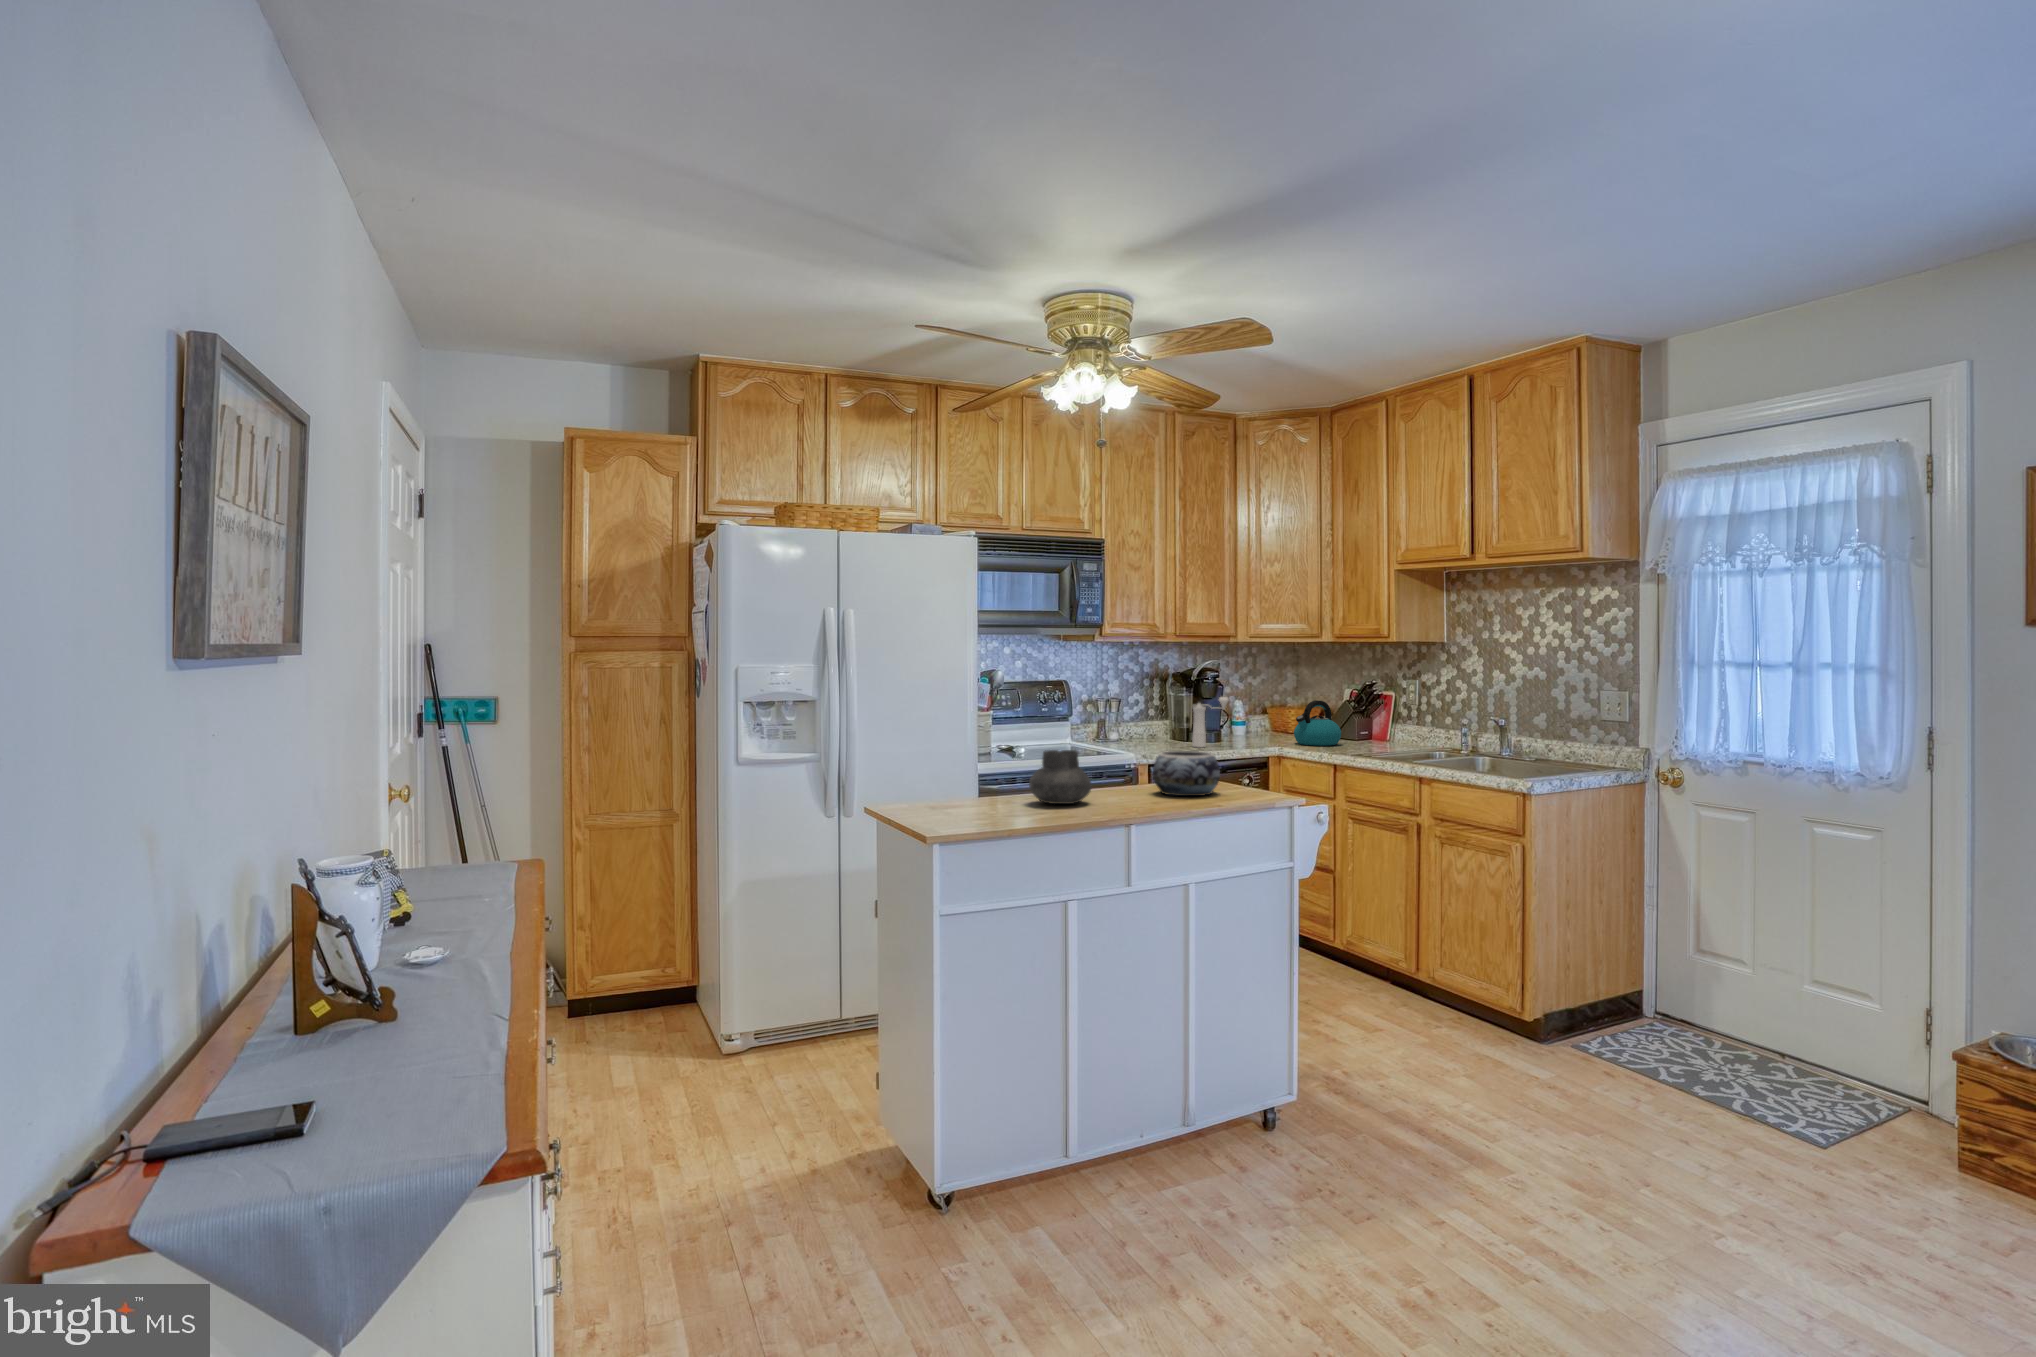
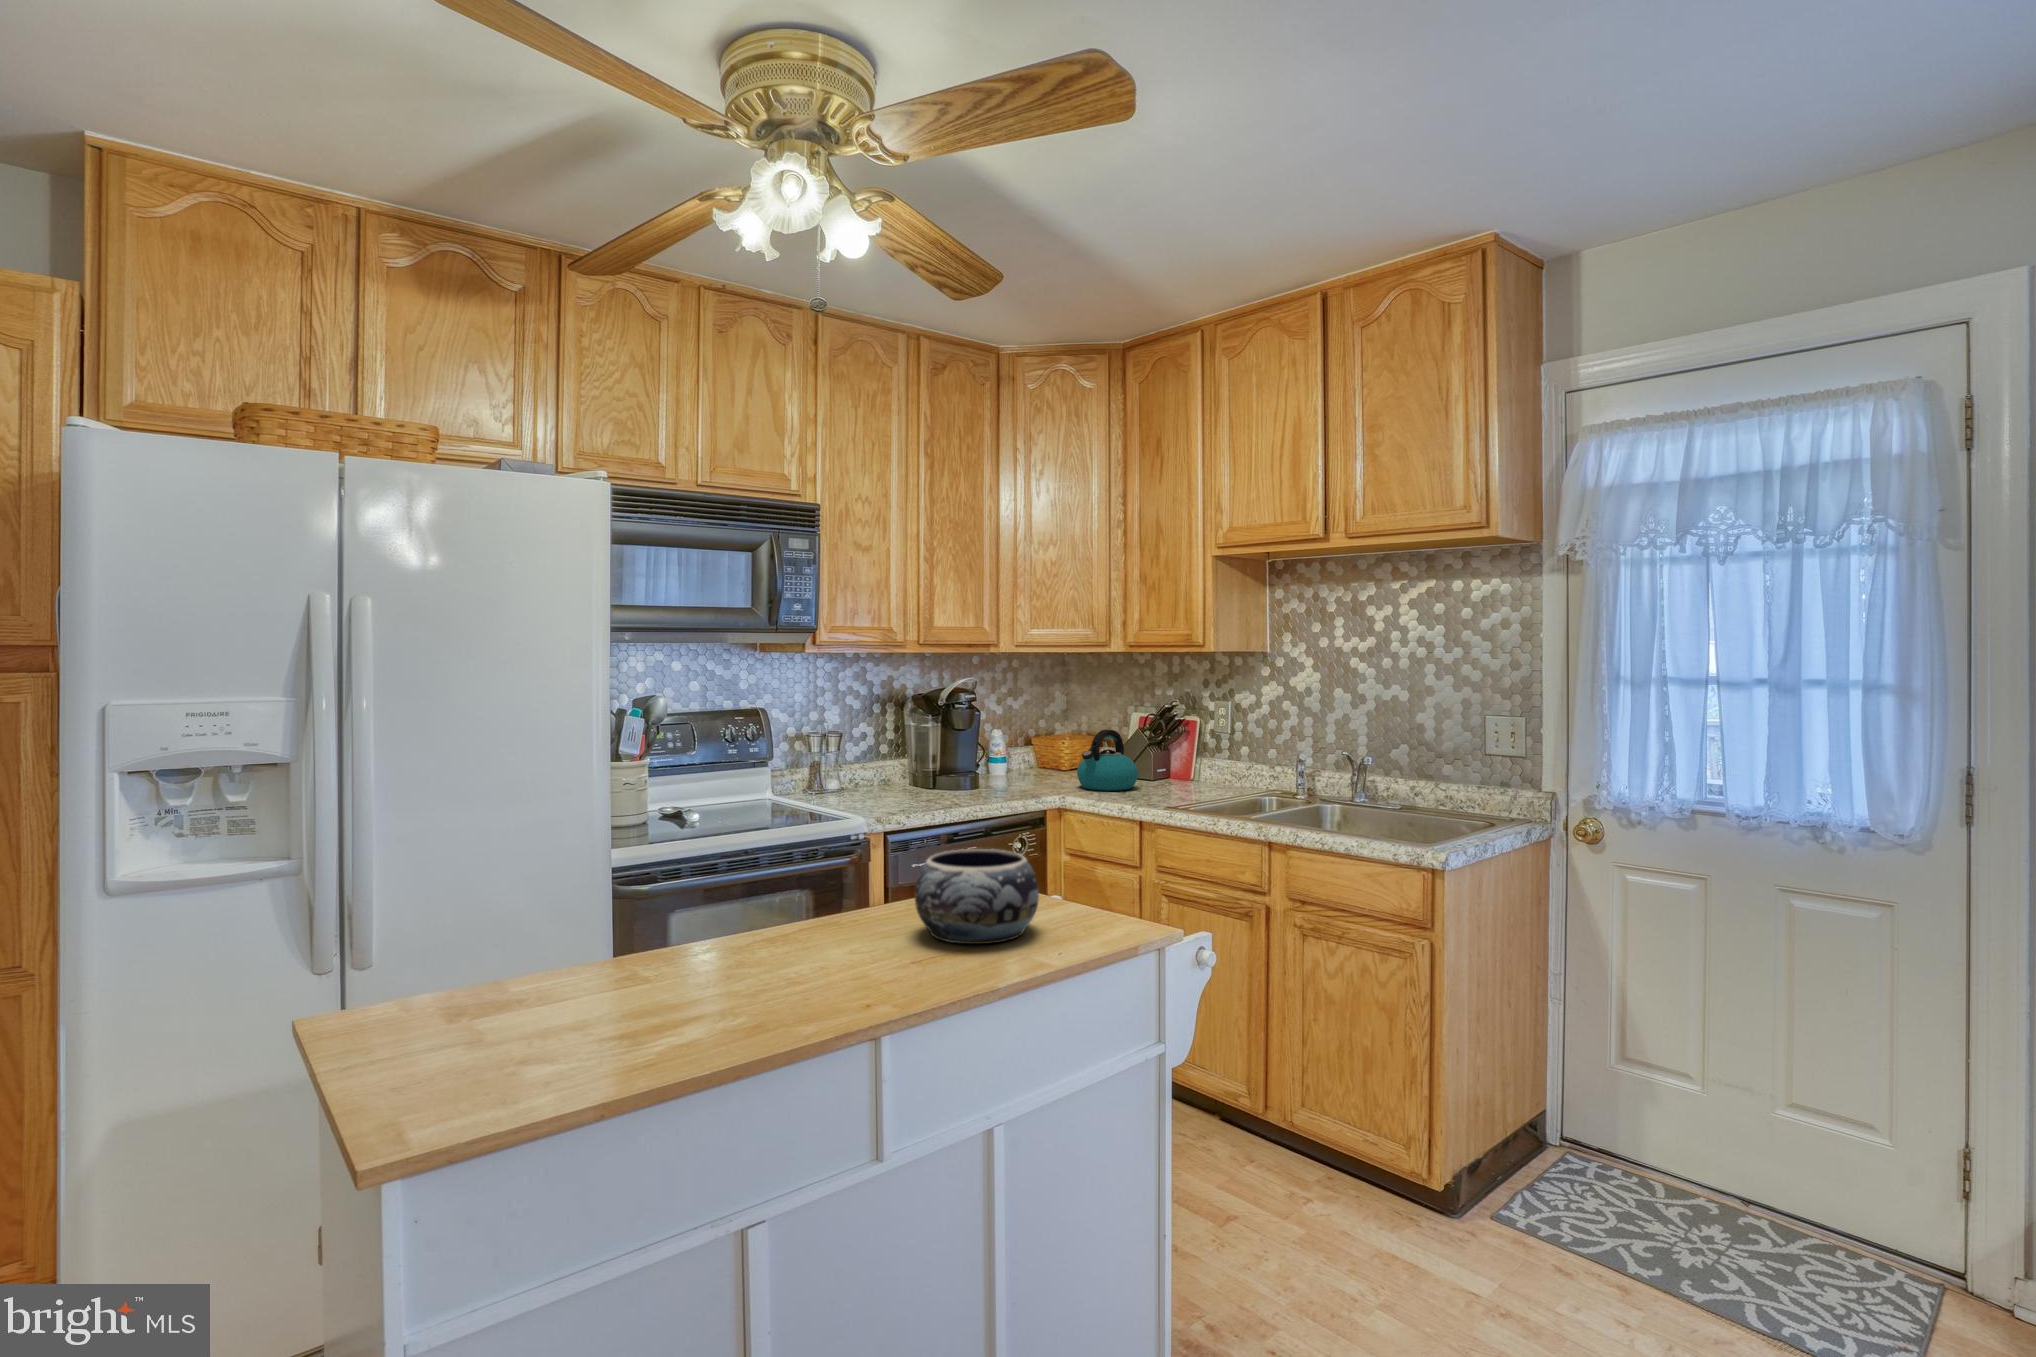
pepper mill: present [1192,697,1228,747] -> none [946,728,996,801]
vase: present [1029,750,1092,804] -> none [658,872,796,997]

